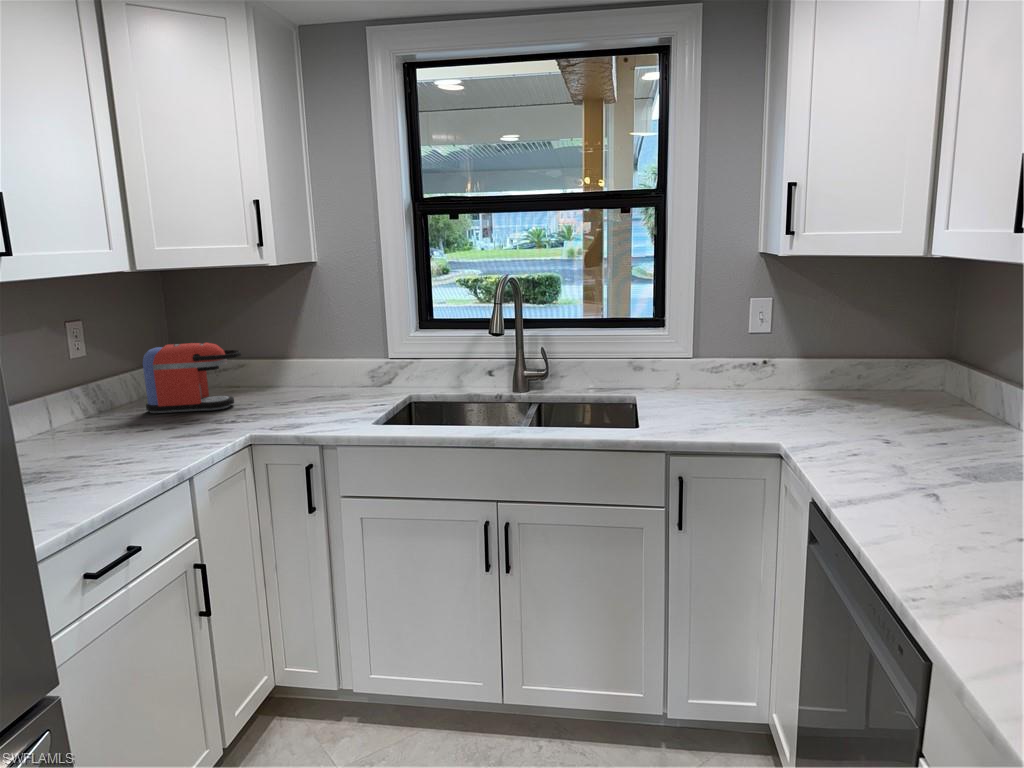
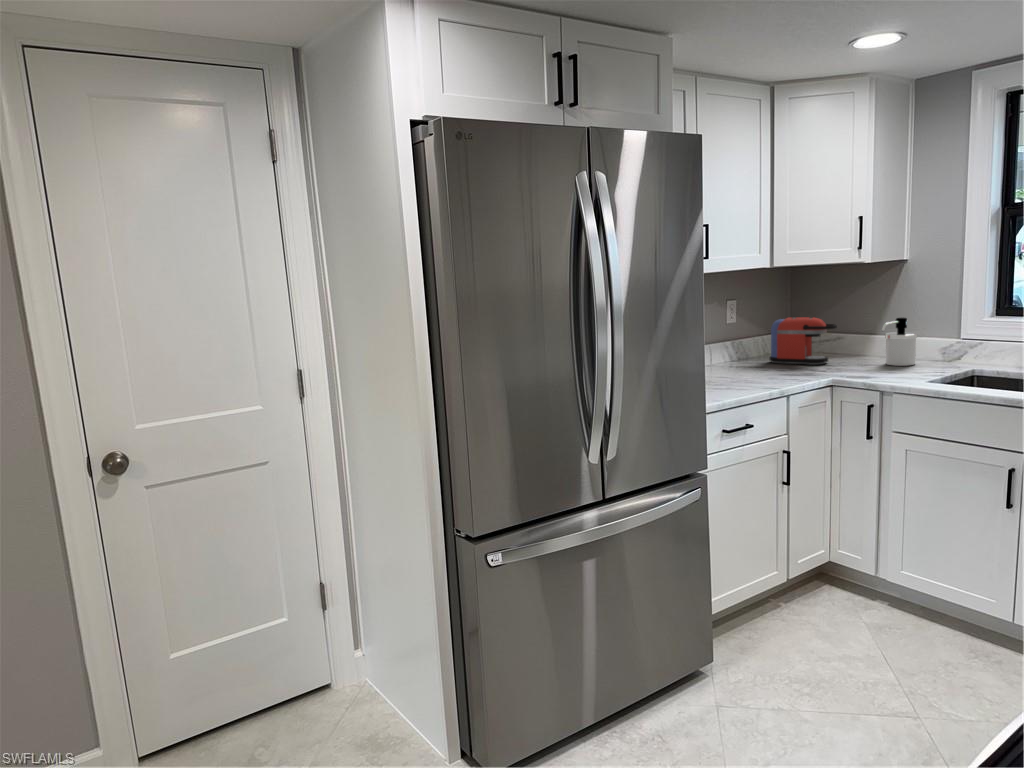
soap dispenser: none [302,337,344,400] -> present [882,318,917,366]

